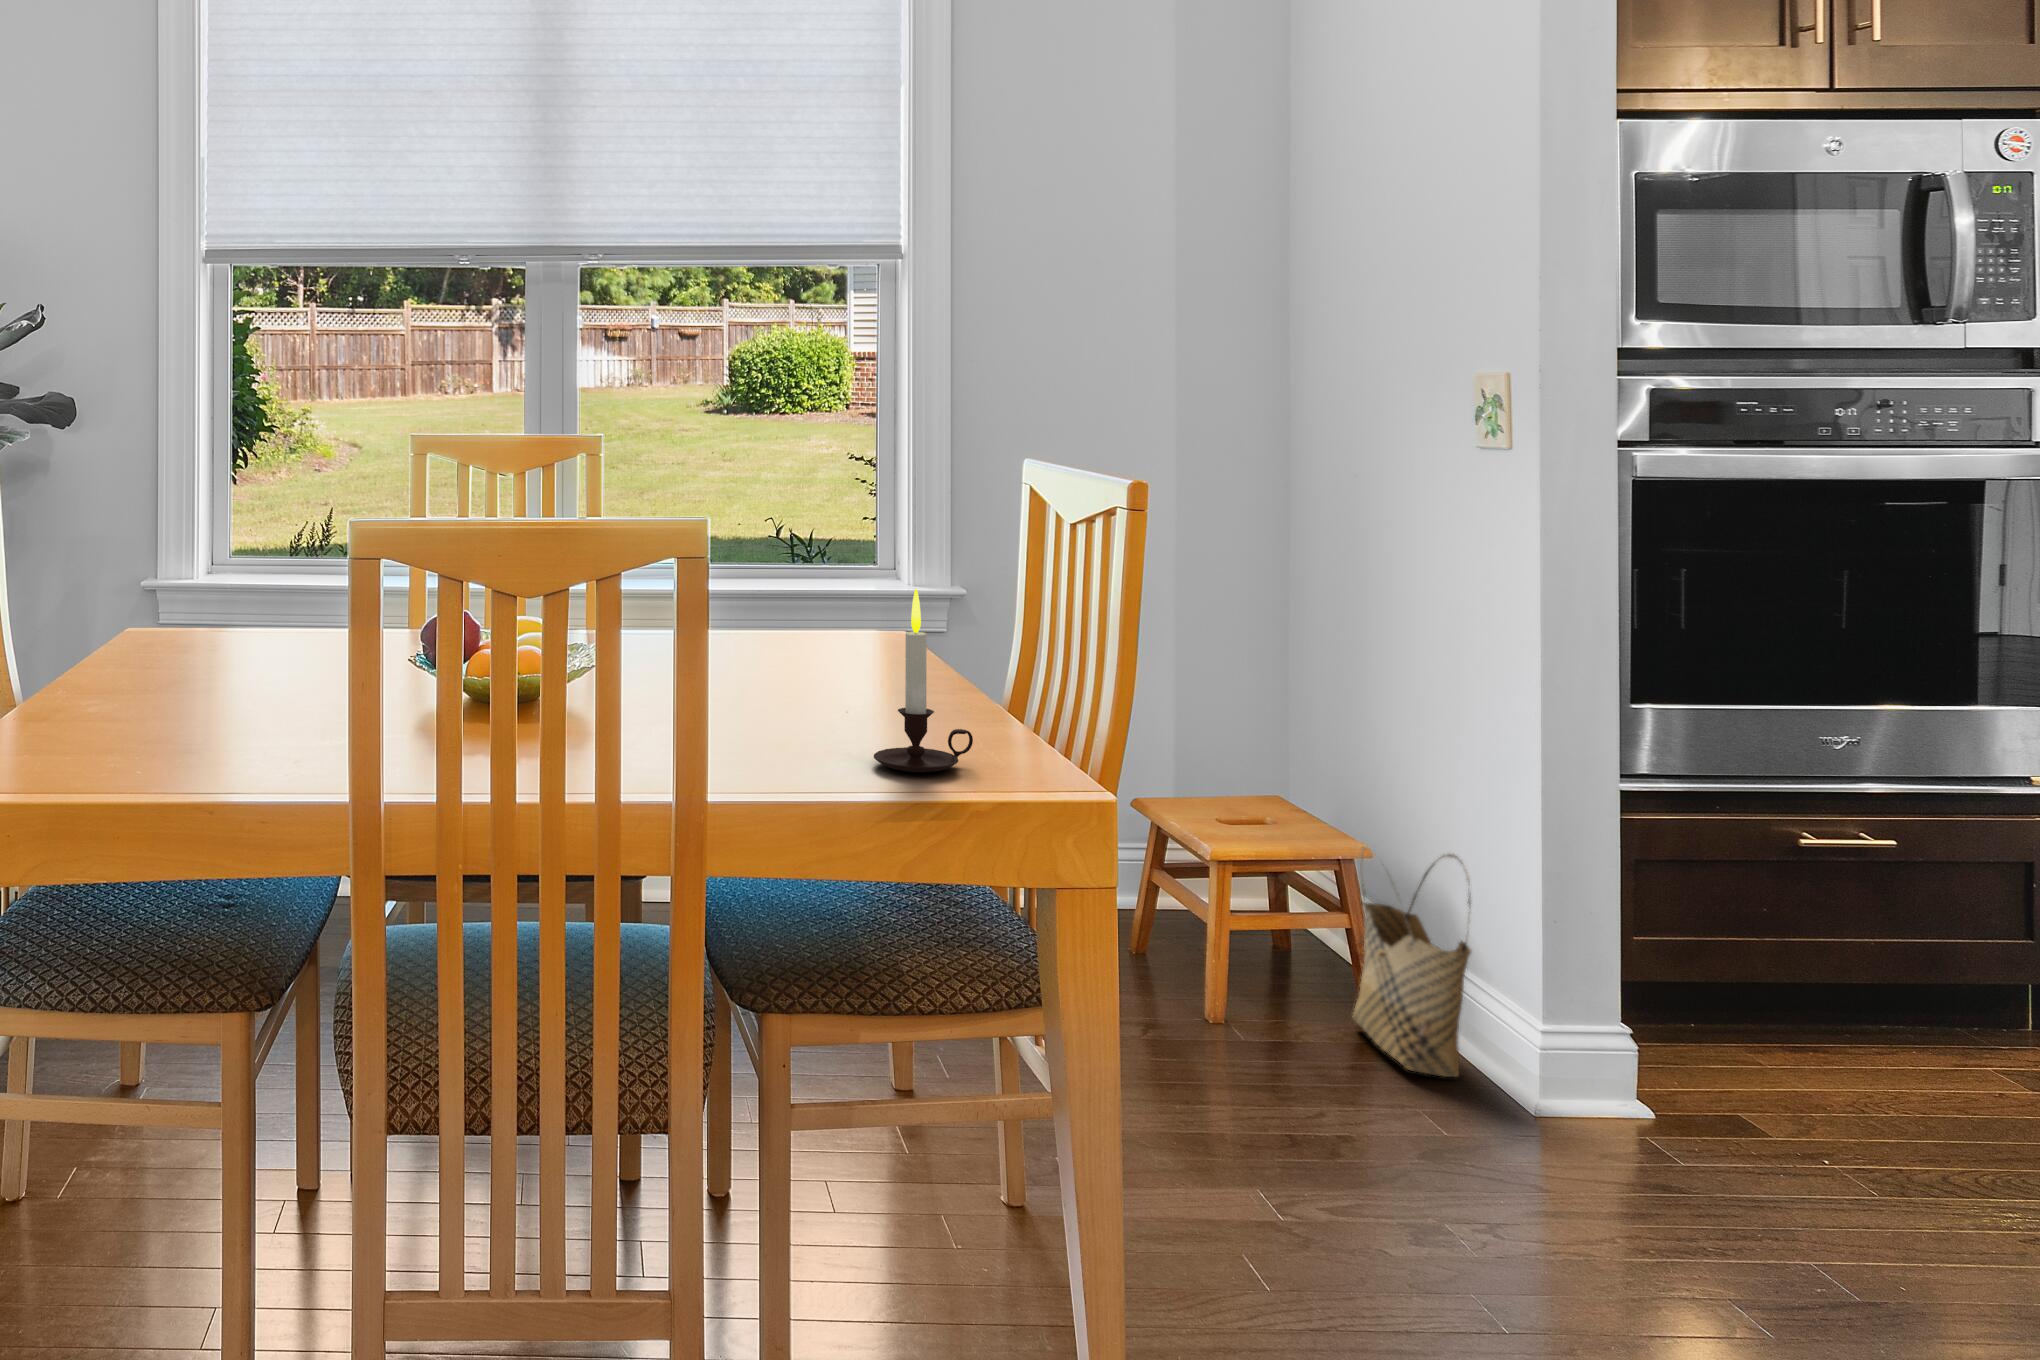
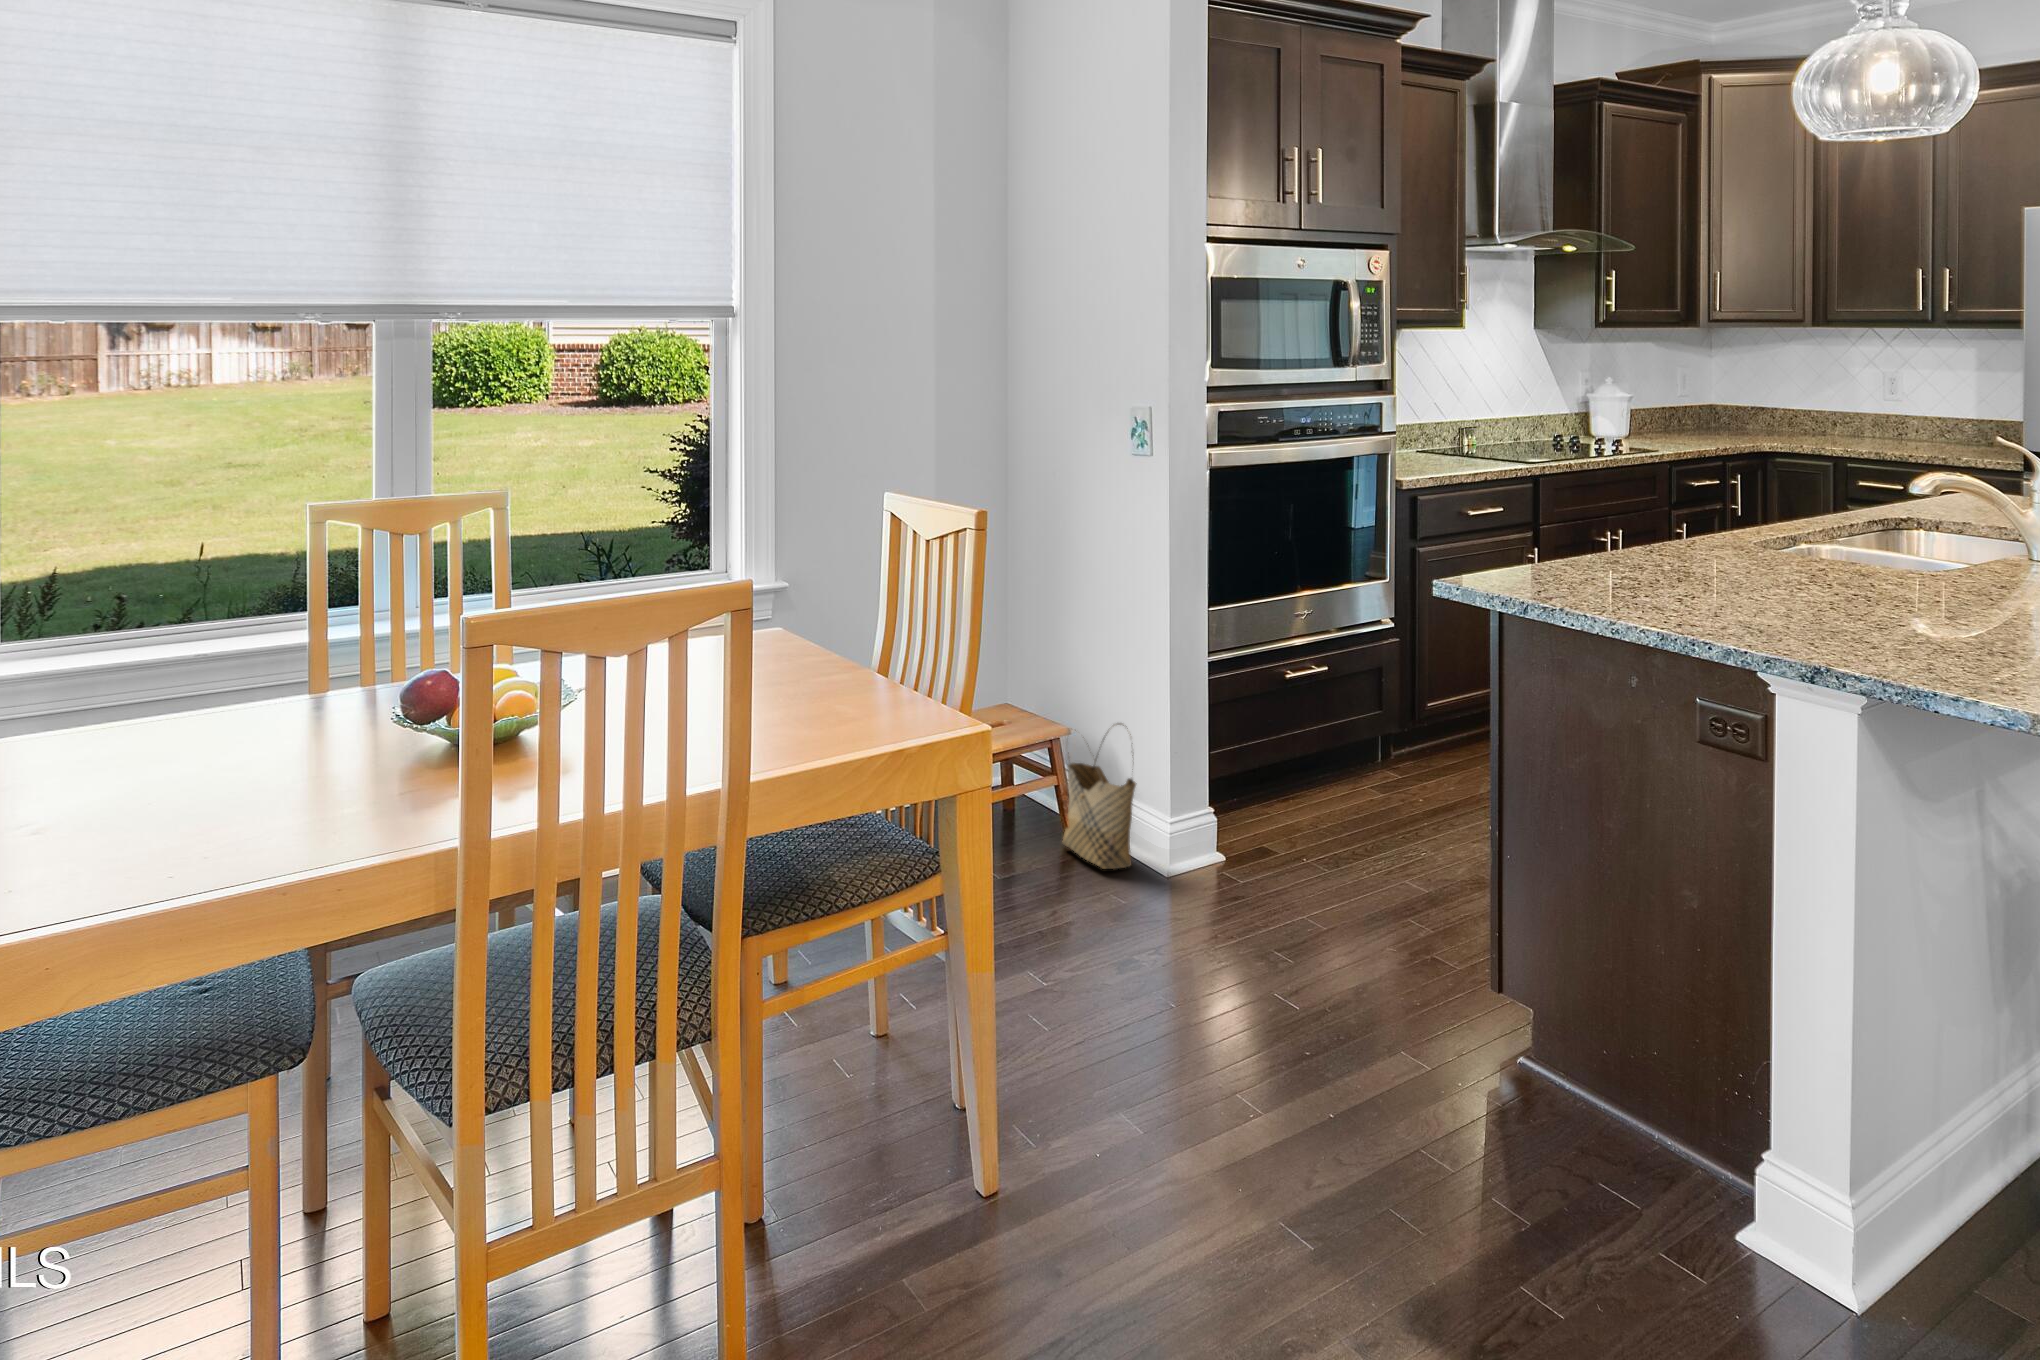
candle: present [874,589,973,772] -> none [839,609,904,739]

